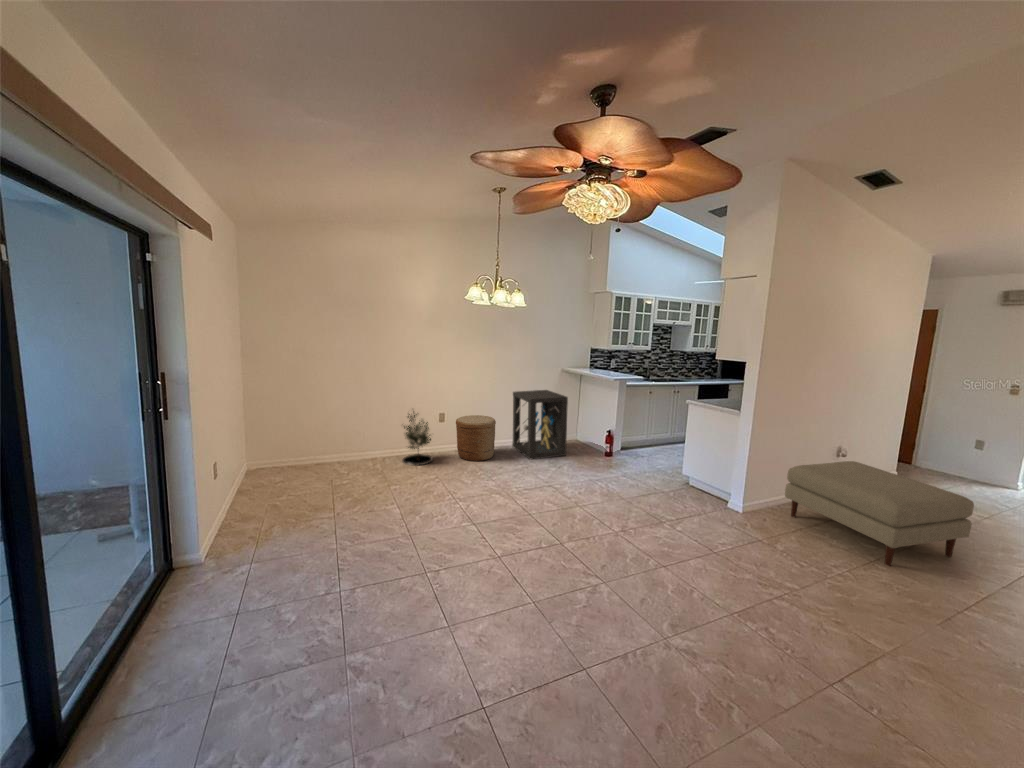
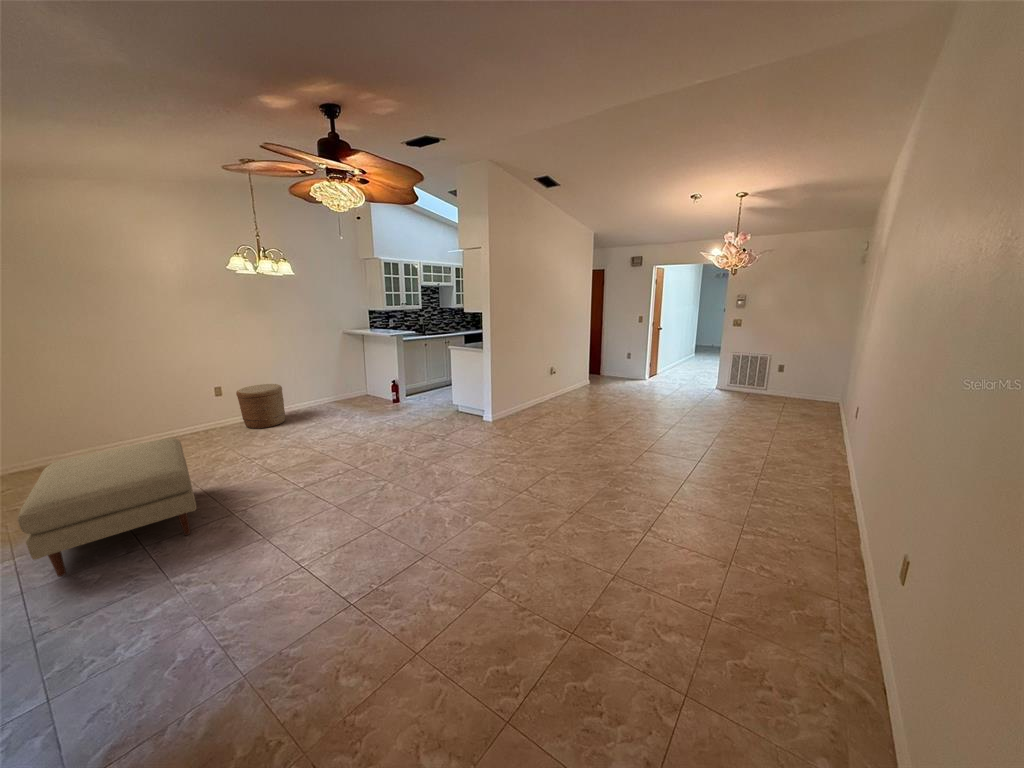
storage cabinet: present [512,390,568,459] -> none [296,352,358,417]
potted tree: present [402,411,433,466] -> none [166,386,216,445]
ottoman: present [785,461,974,566] -> present [18,438,196,576]

